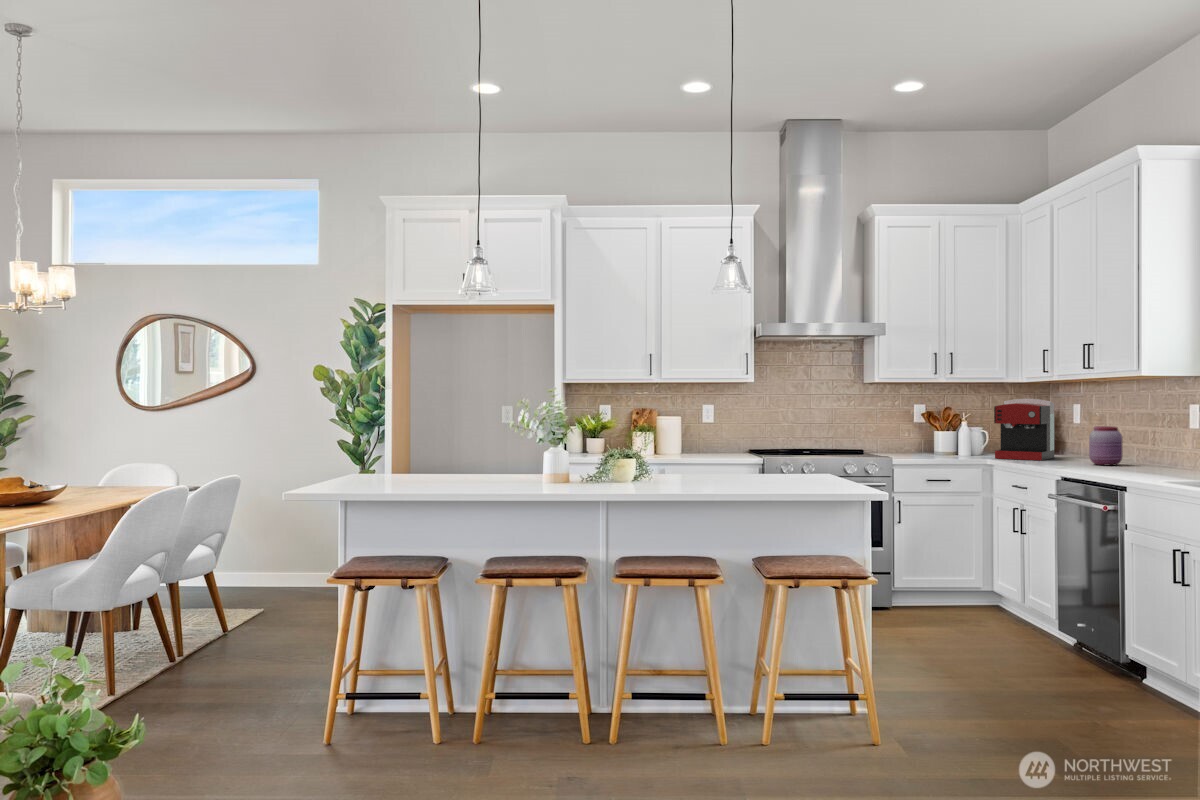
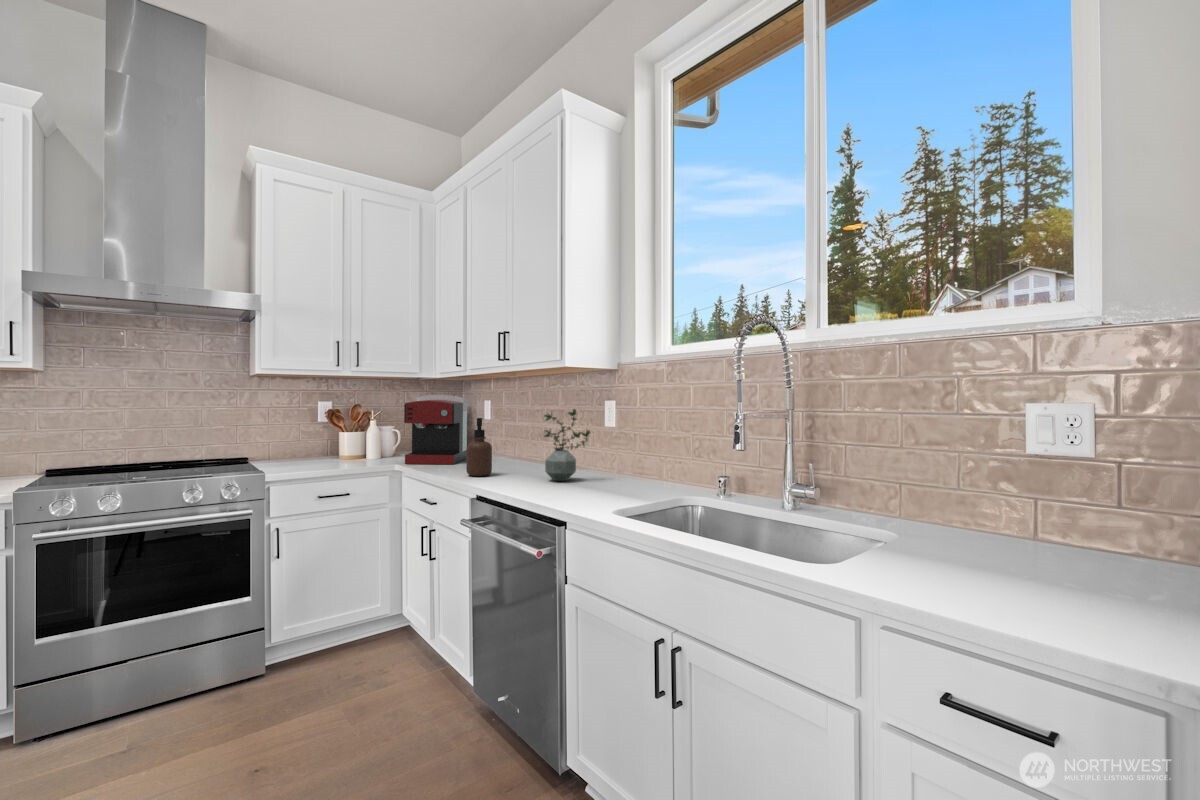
potted plant: none [1126,408,1177,472] -> present [544,409,590,481]
soap dispenser: none [1054,418,1078,467] -> present [466,418,492,476]
jar: present [1089,426,1123,465] -> none [502,426,533,470]

